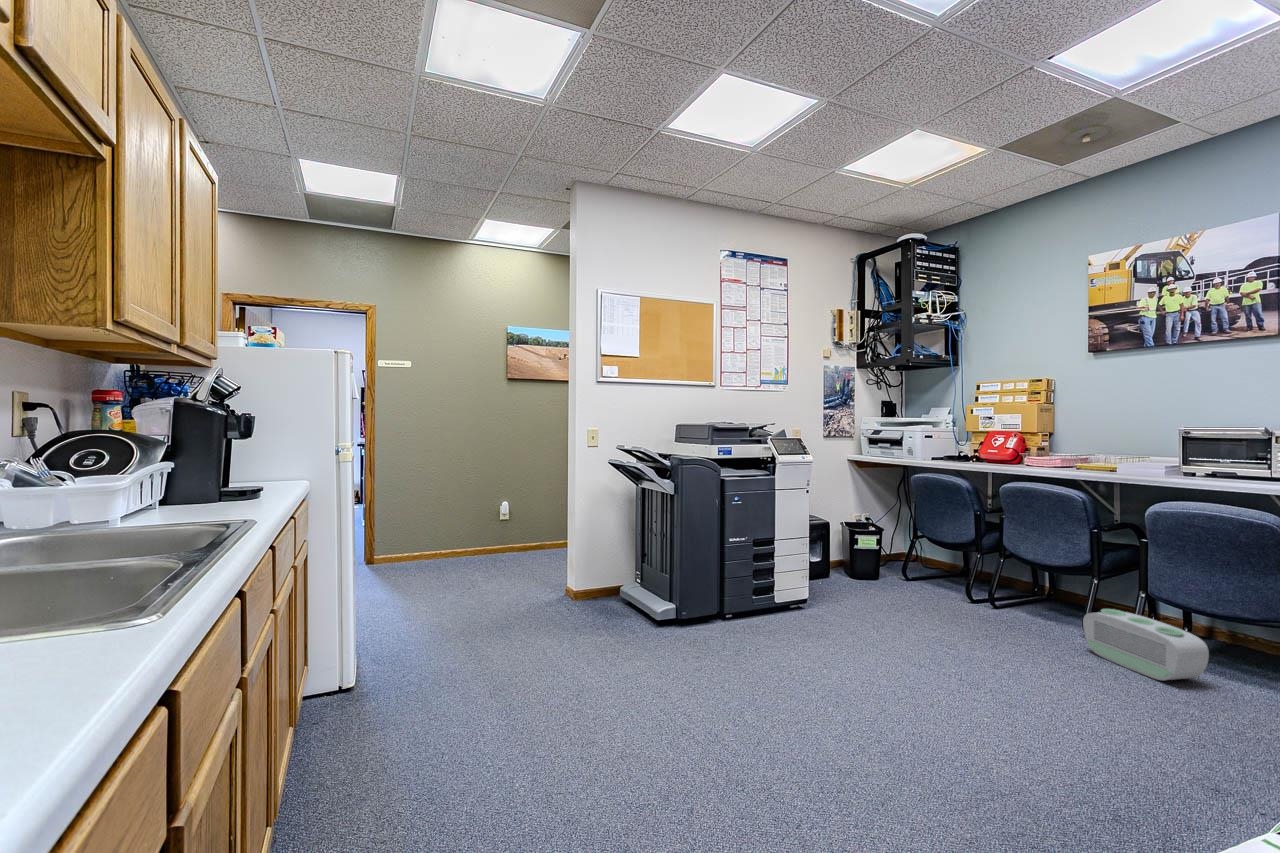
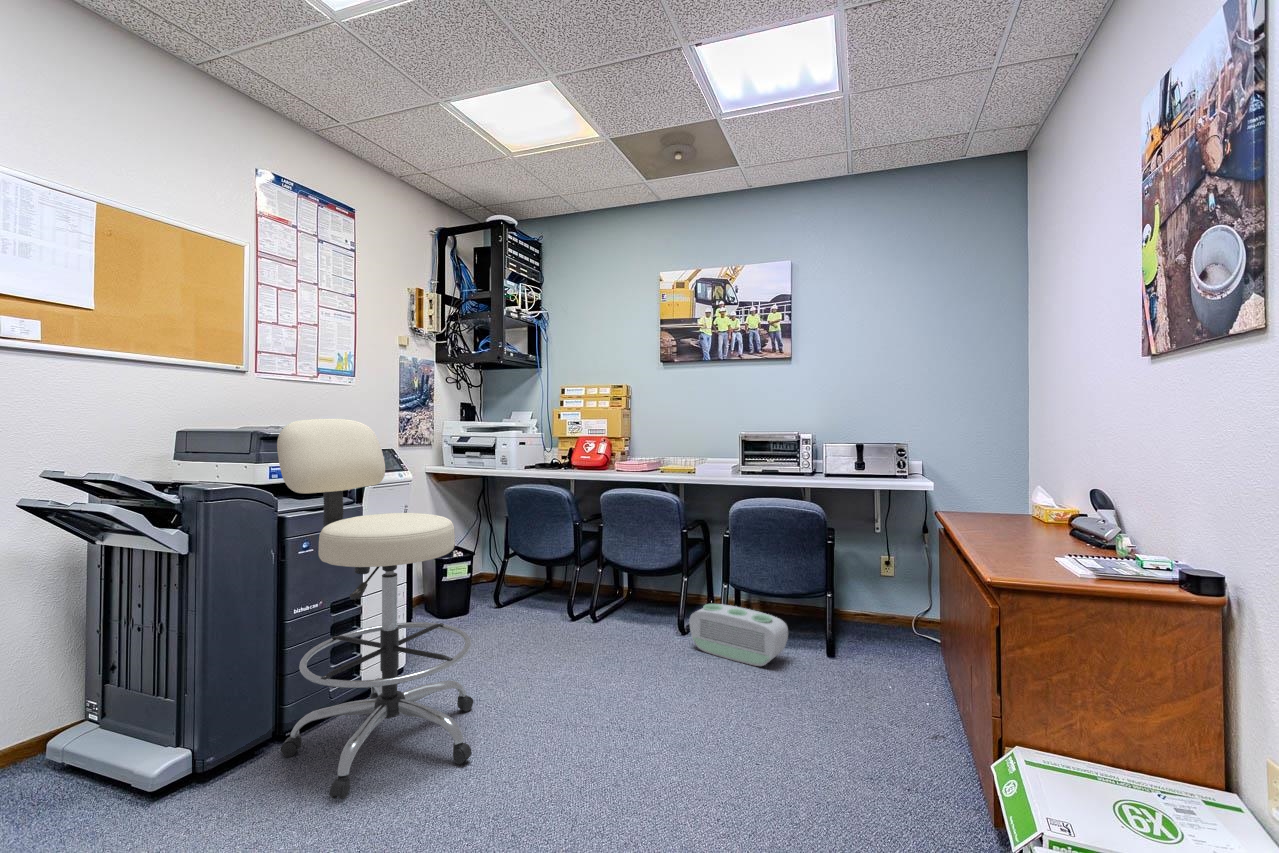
stool: none [718,416,846,659] -> present [277,419,473,799]

